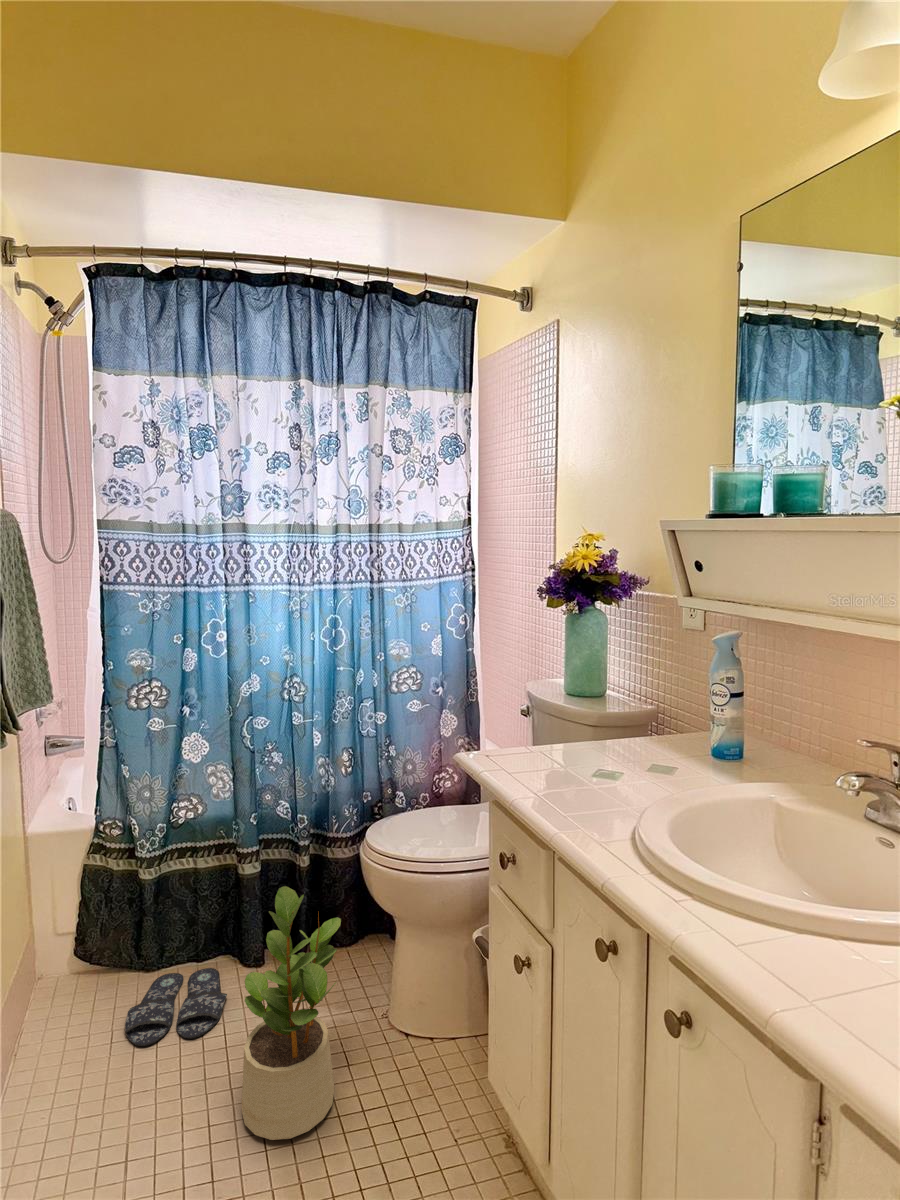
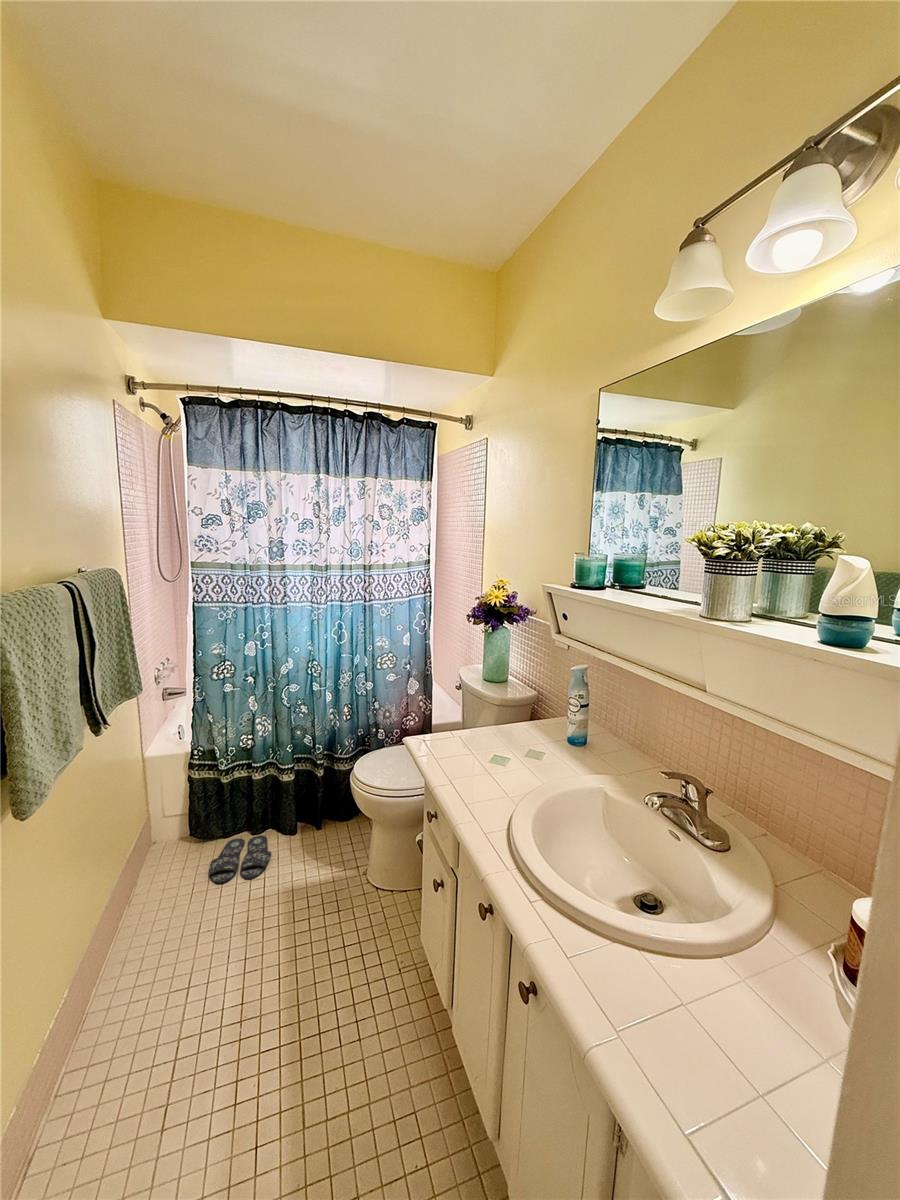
potted plant: present [241,886,341,1140] -> none [278,794,340,938]

